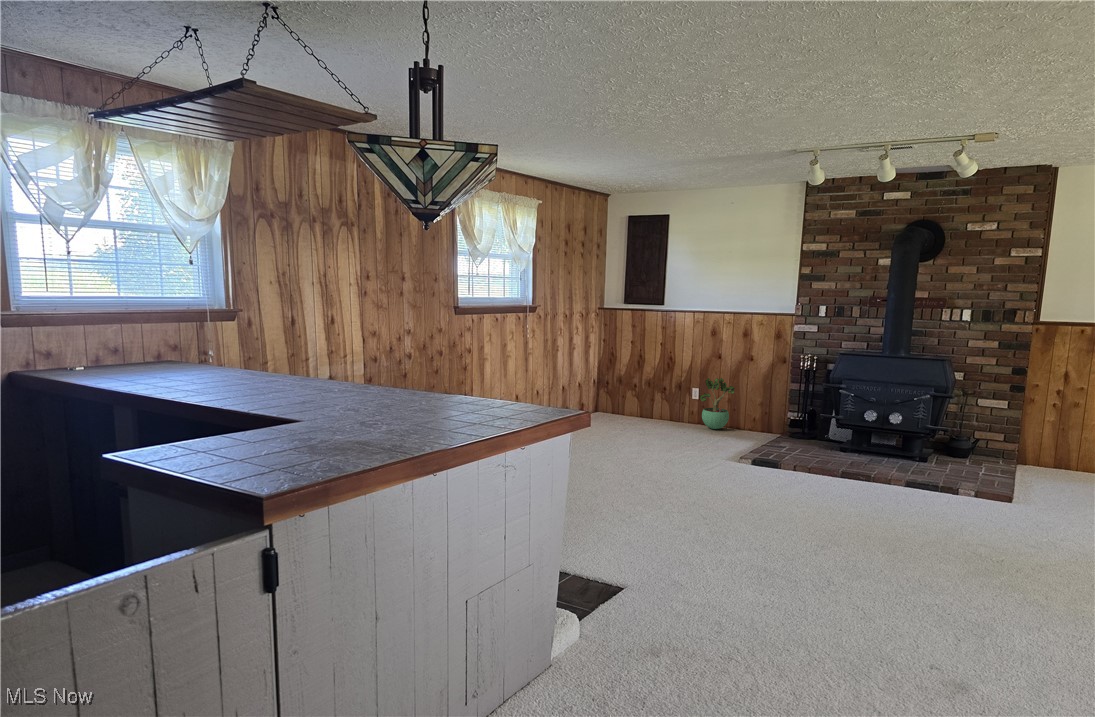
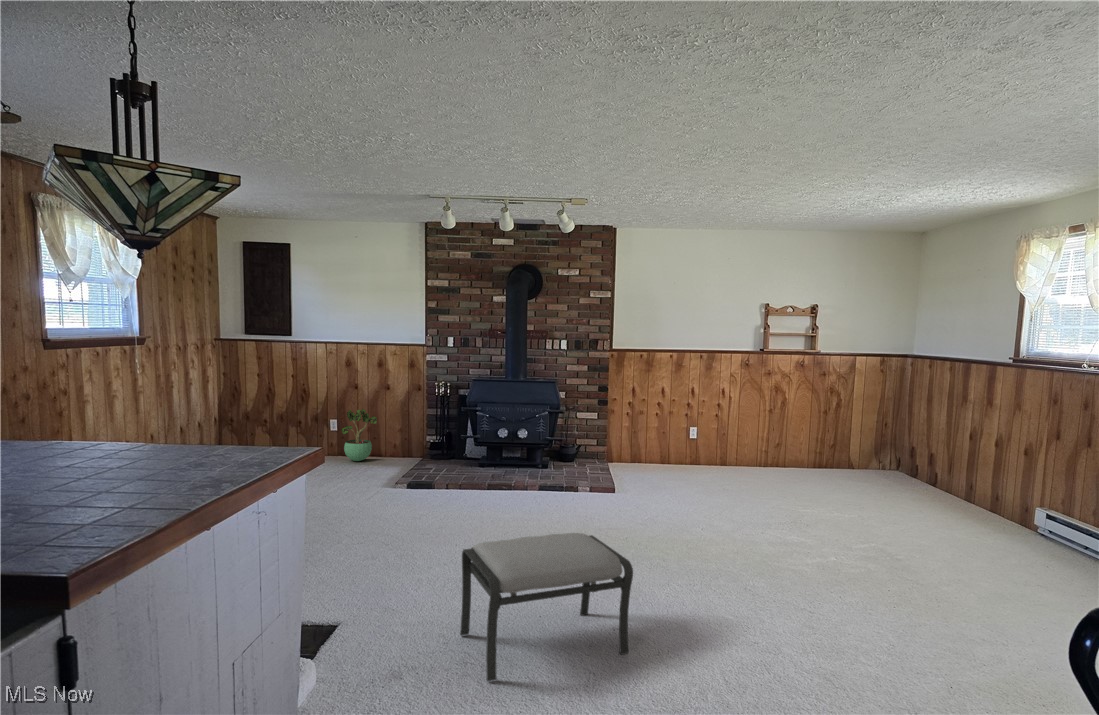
ottoman: none [749,523,967,699] -> present [460,533,633,681]

